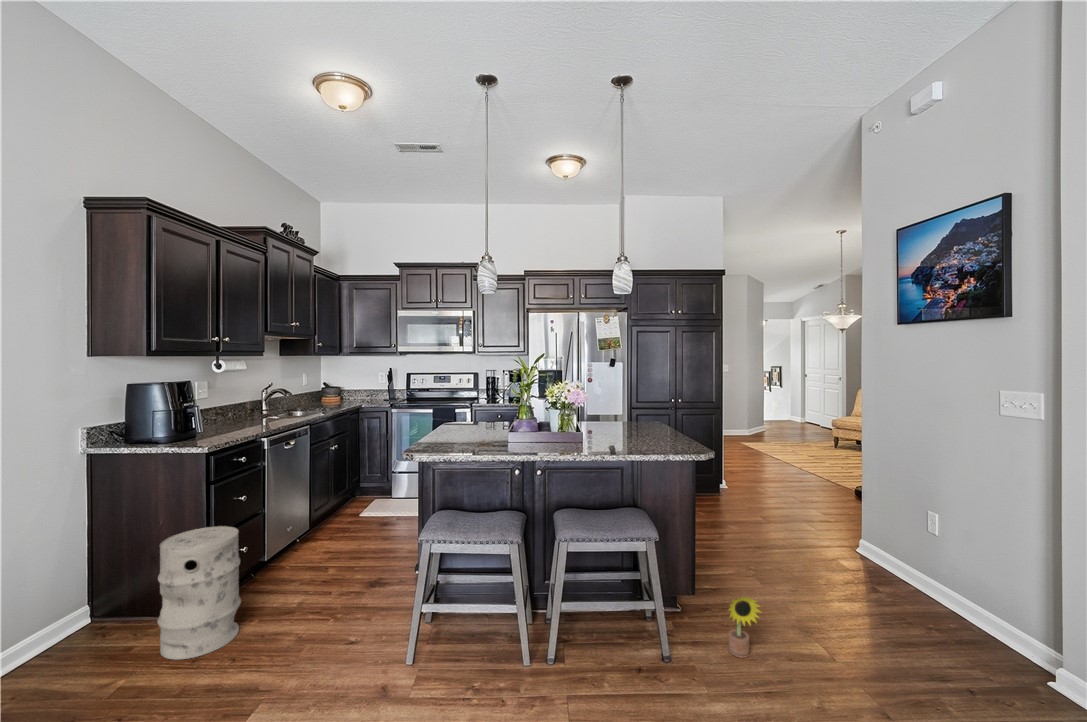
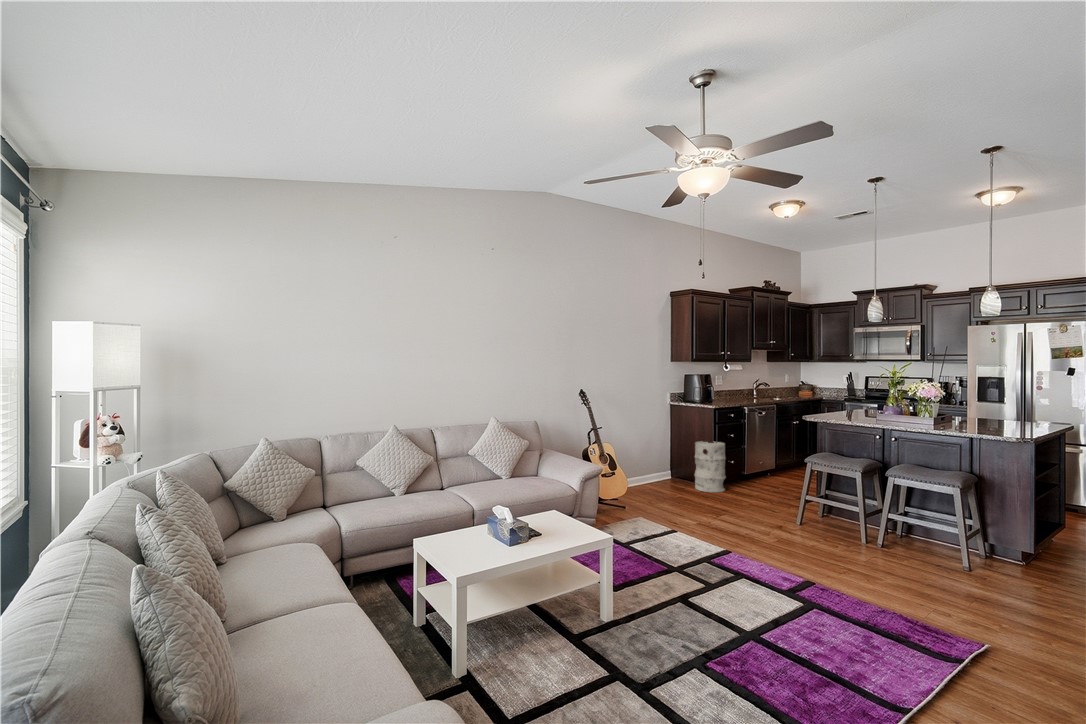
decorative plant: present [728,596,761,658] -> none [983,520,1011,565]

